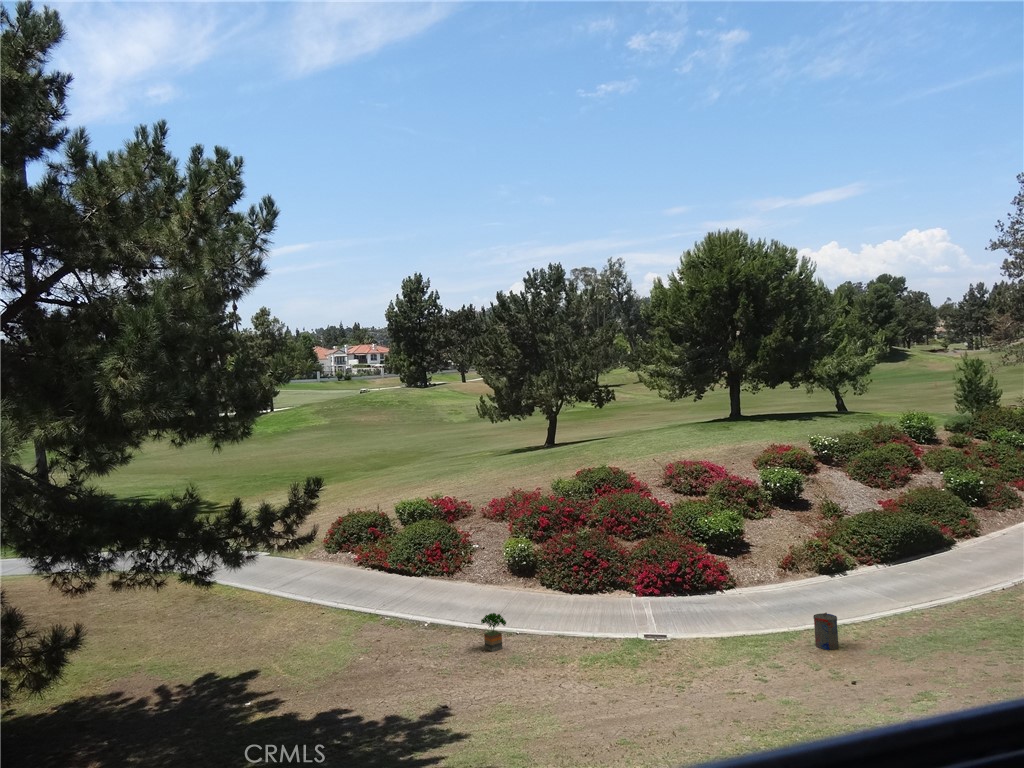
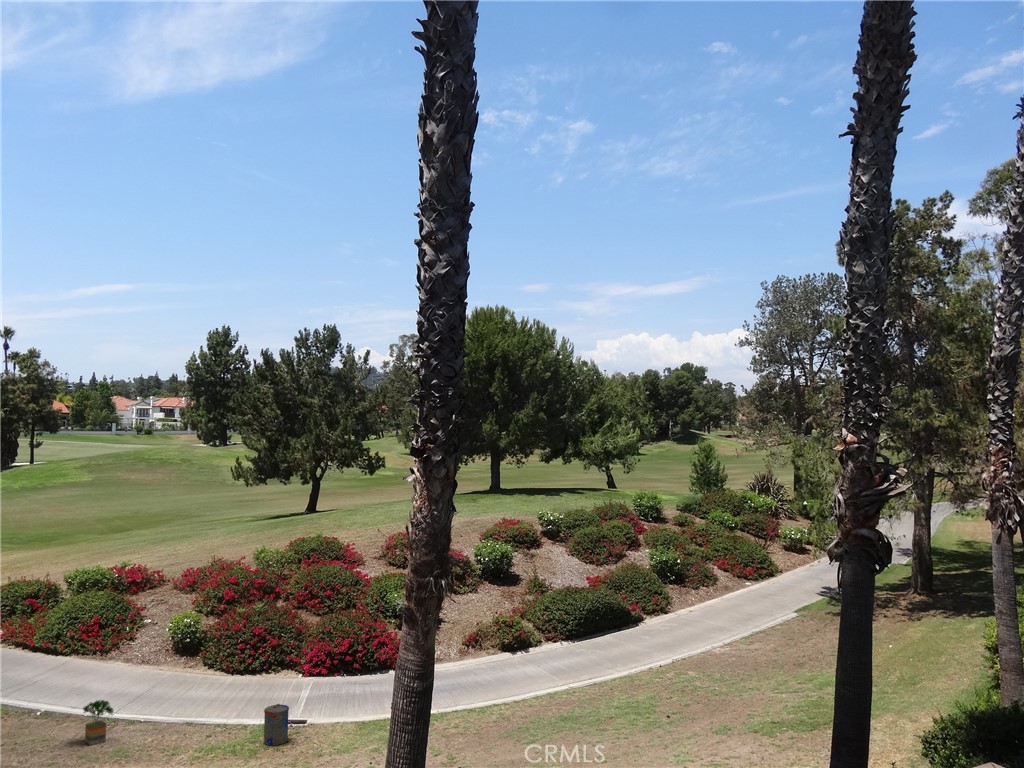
trash can: present [813,613,839,650] -> present [264,704,289,745]

